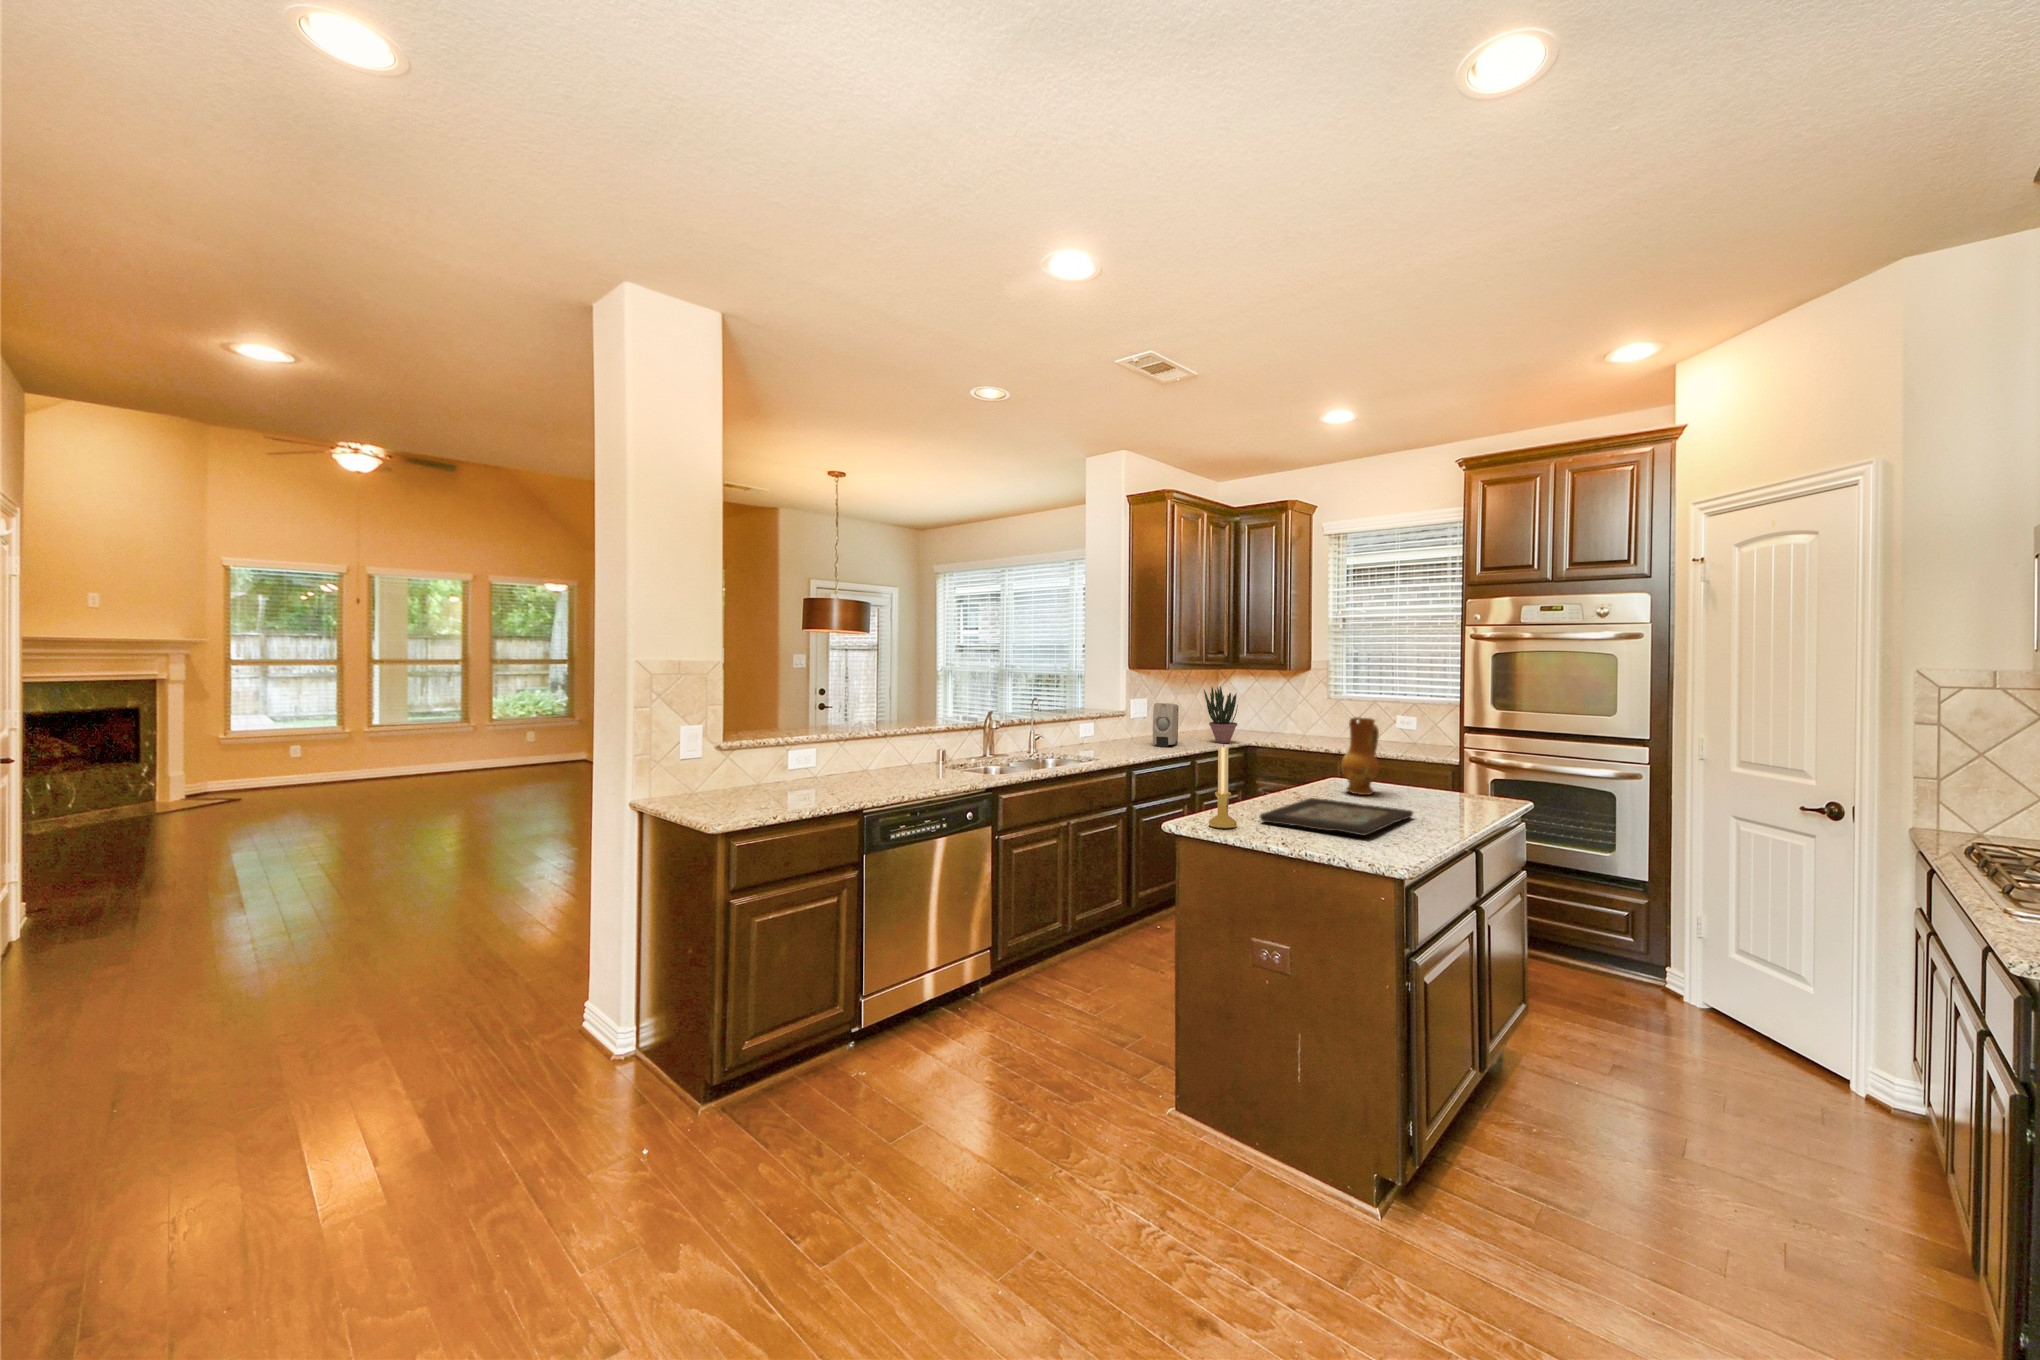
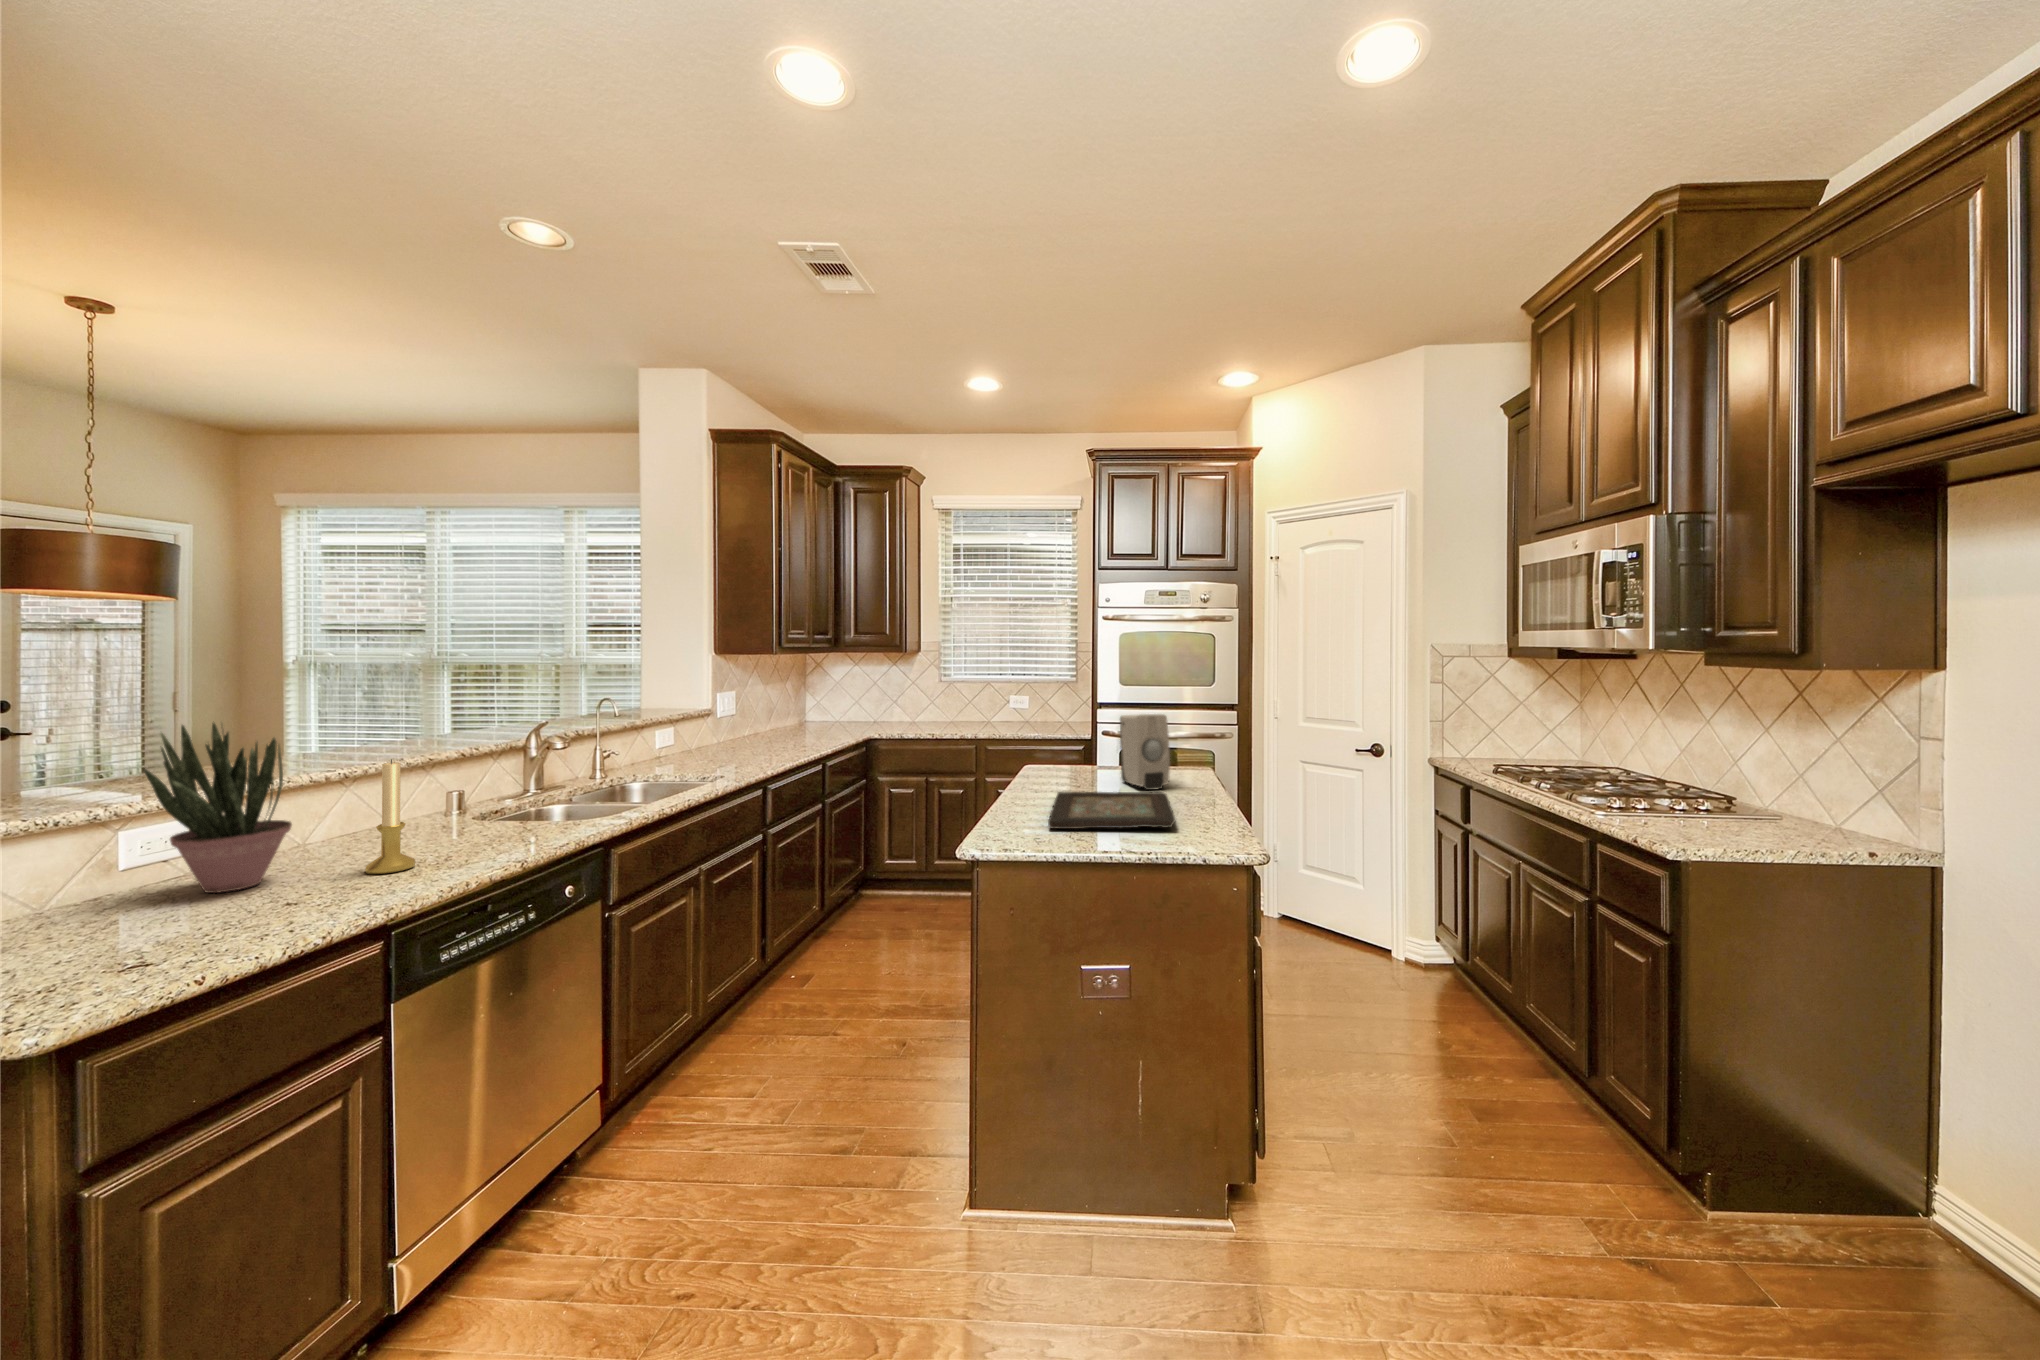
potted plant: present [1204,686,1238,743] -> present [144,723,292,893]
soap dispenser: present [1153,703,1179,747] -> present [1120,714,1170,790]
ceramic jug: present [1341,717,1379,795] -> none [1058,701,1096,782]
candle holder: present [1209,746,1237,829] -> present [365,759,416,874]

